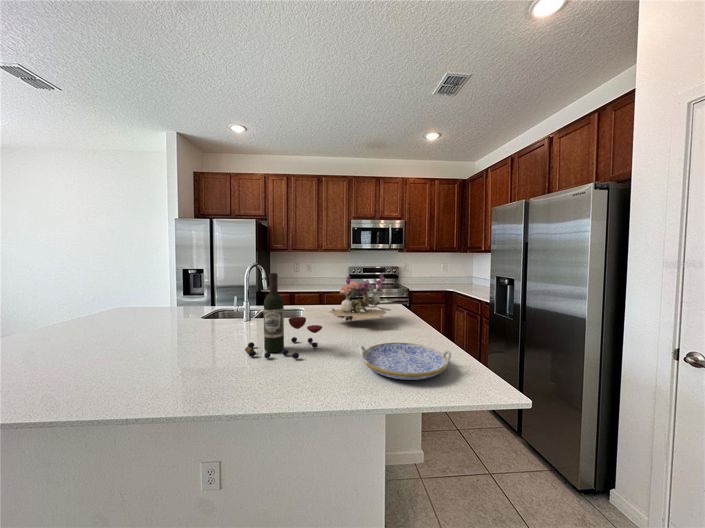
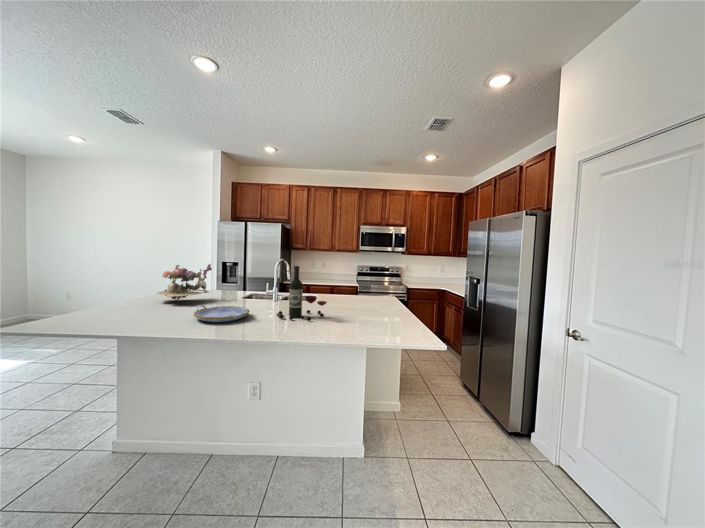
flower arrangement: present [328,273,390,321] -> present [157,264,212,301]
serving tray: present [359,343,451,380] -> present [193,305,250,322]

